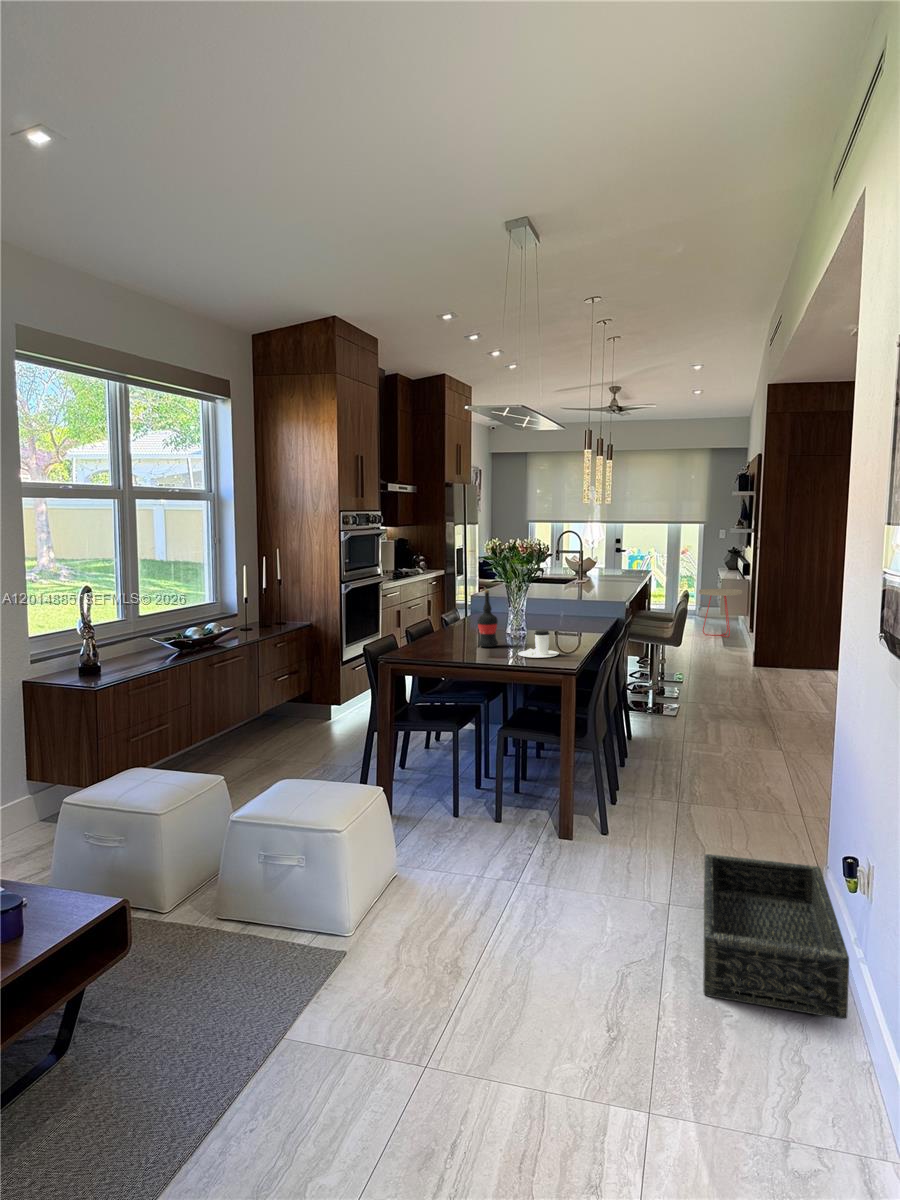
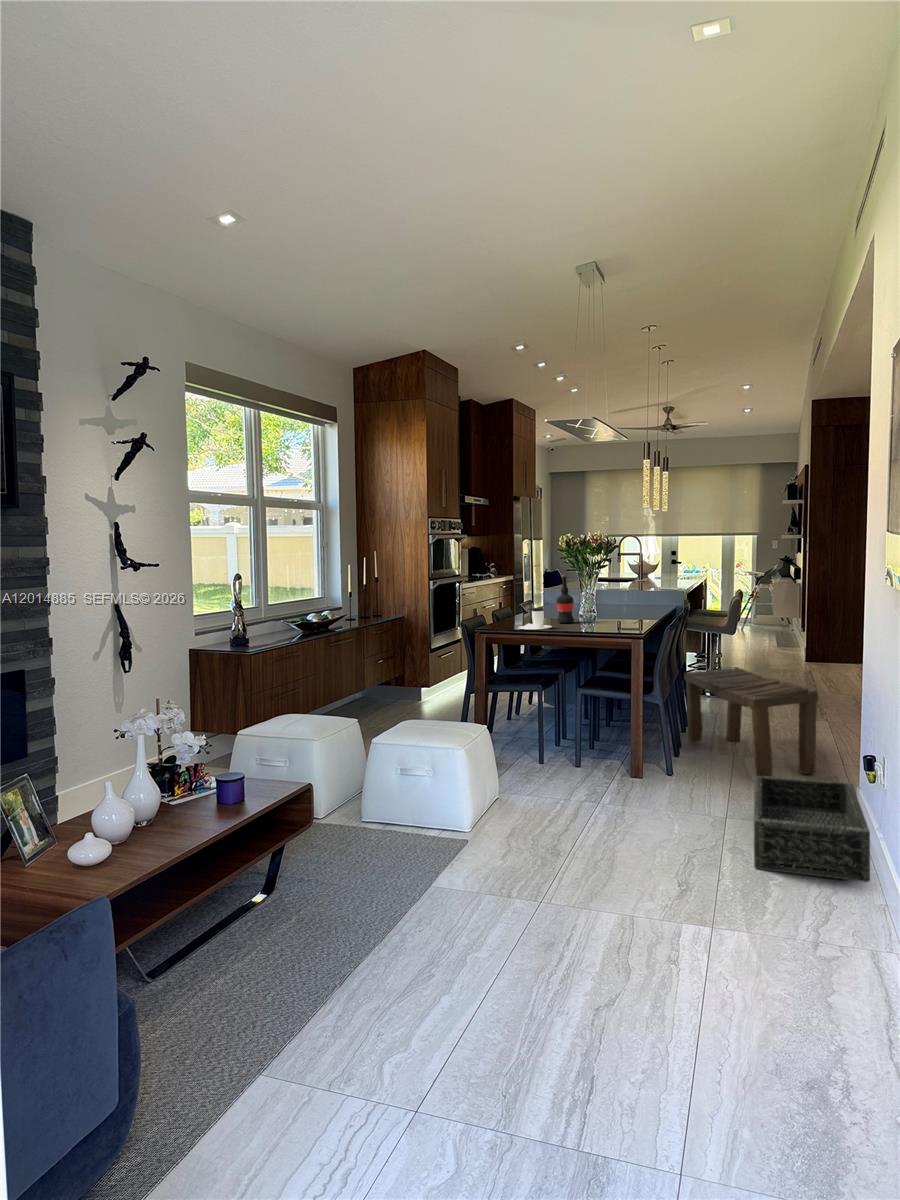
side table: present [699,589,742,637] -> none [753,594,795,639]
coffee cup: present [518,630,559,658] -> present [519,608,552,630]
bench: none [624,697,777,842] -> present [684,668,818,777]

